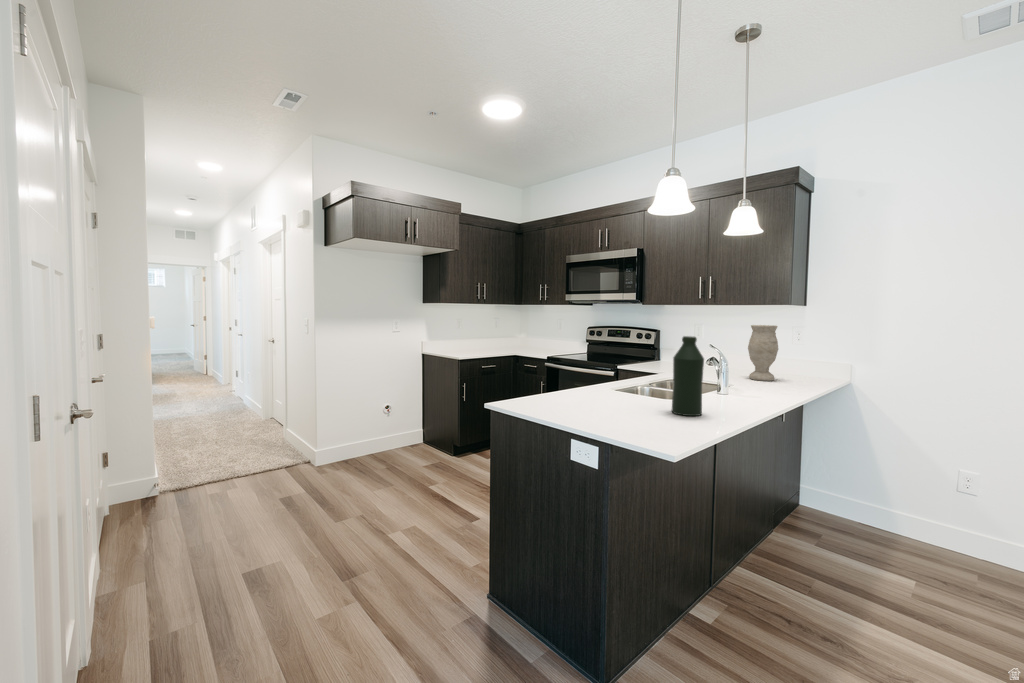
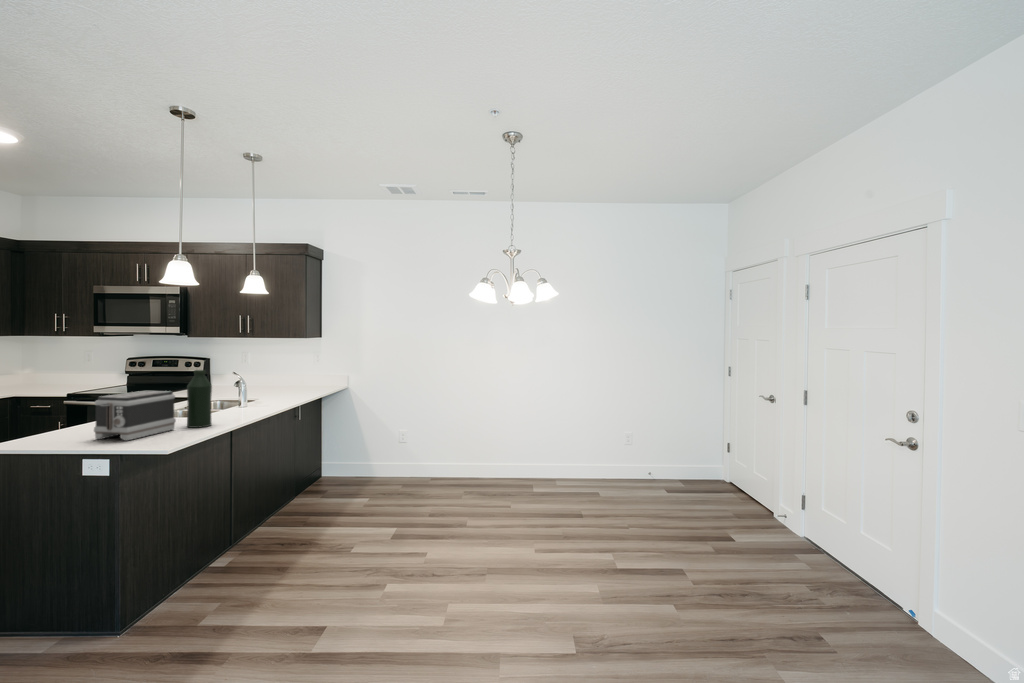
vase: present [748,325,778,381] -> none [276,354,298,397]
toaster: none [578,360,662,424] -> present [94,391,176,440]

